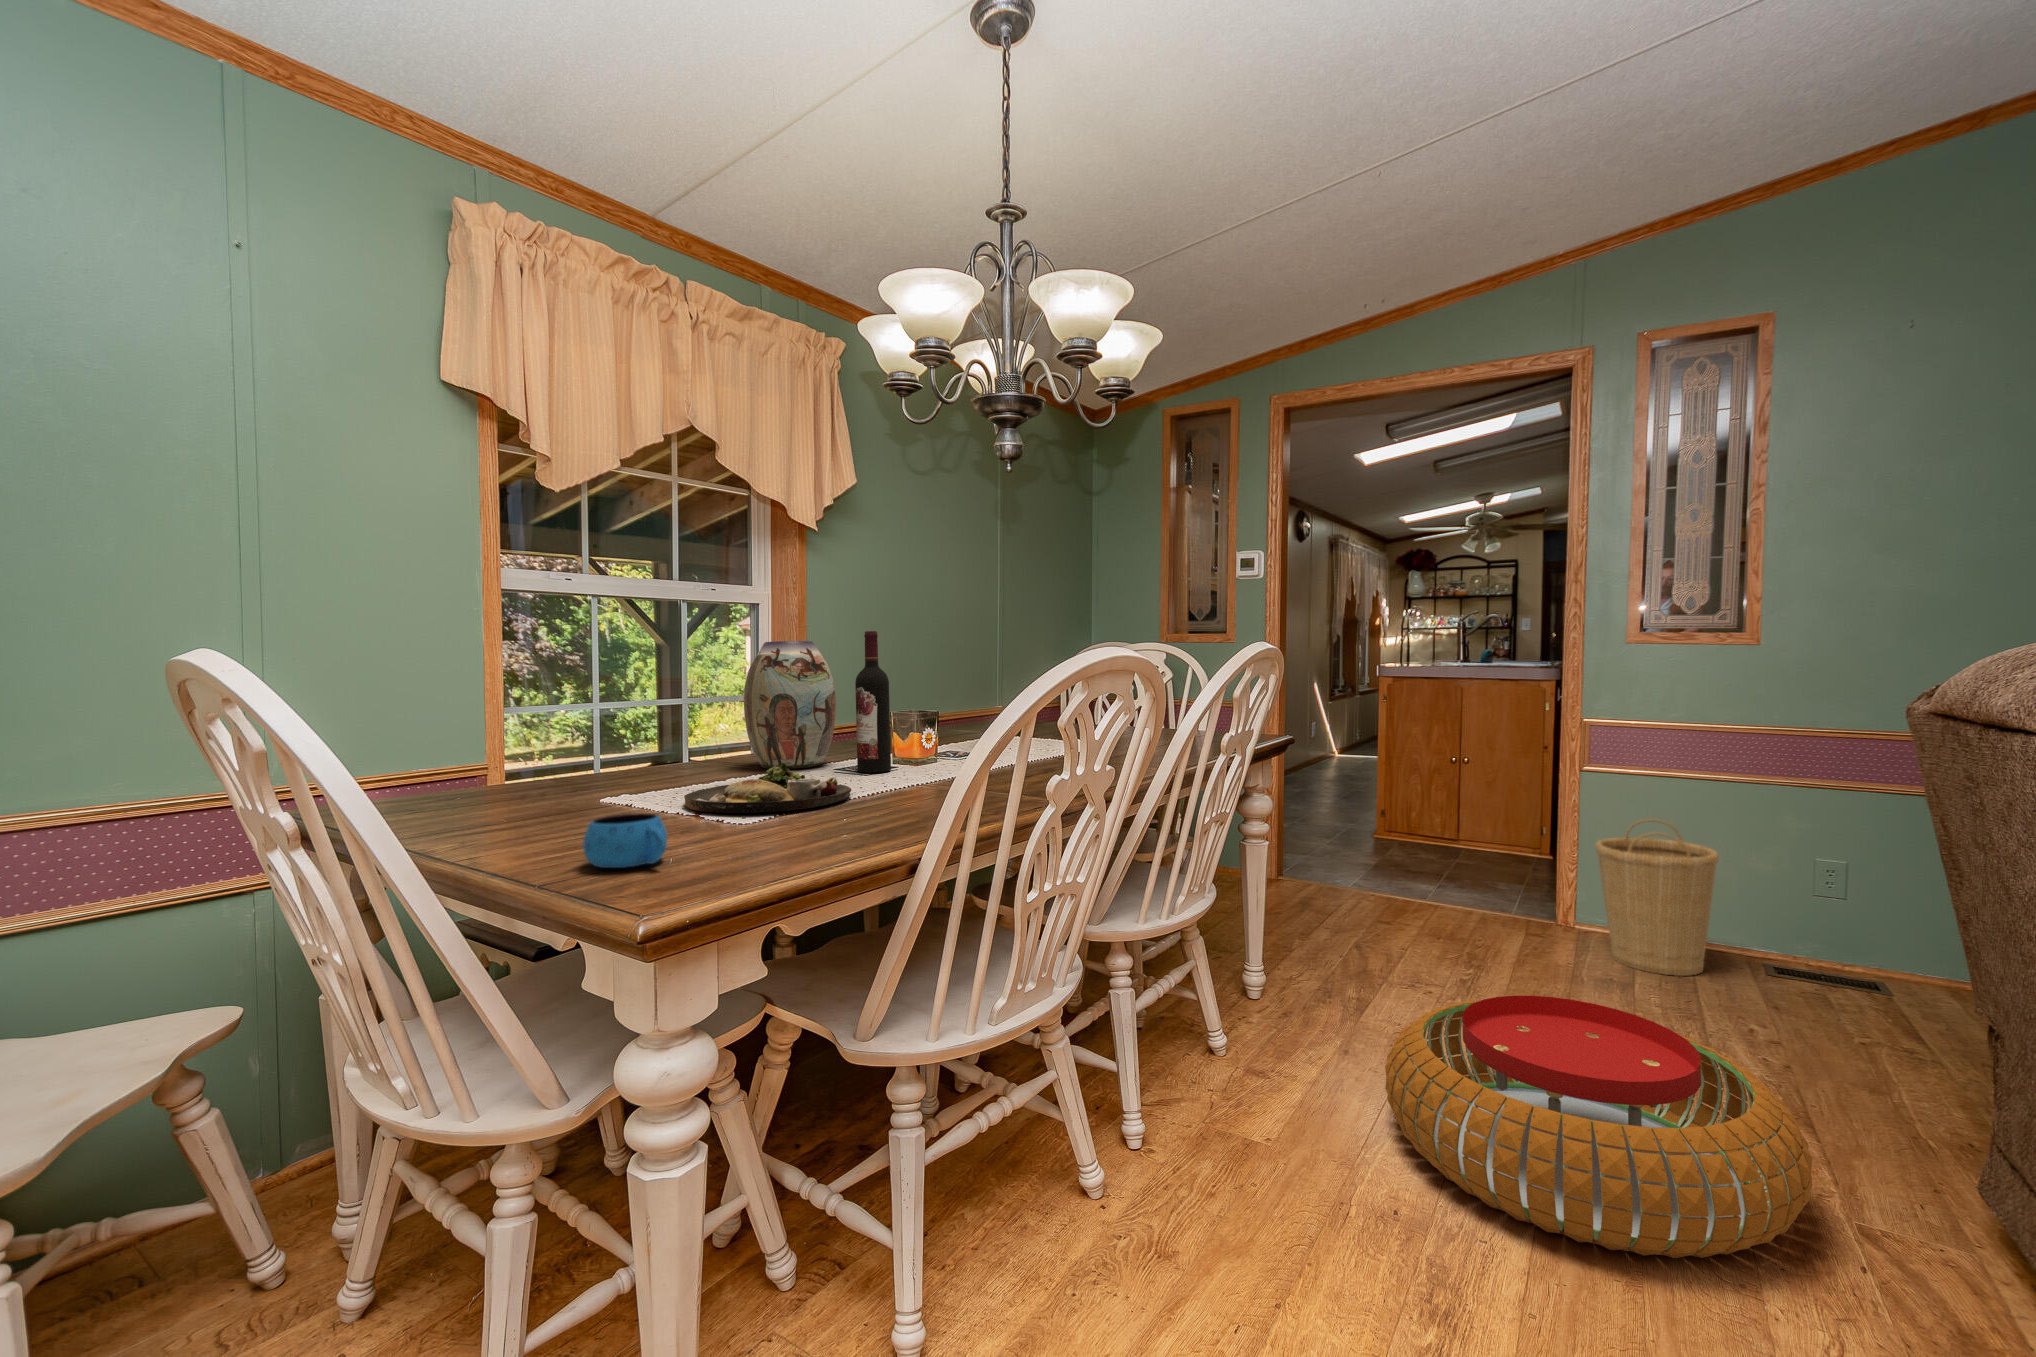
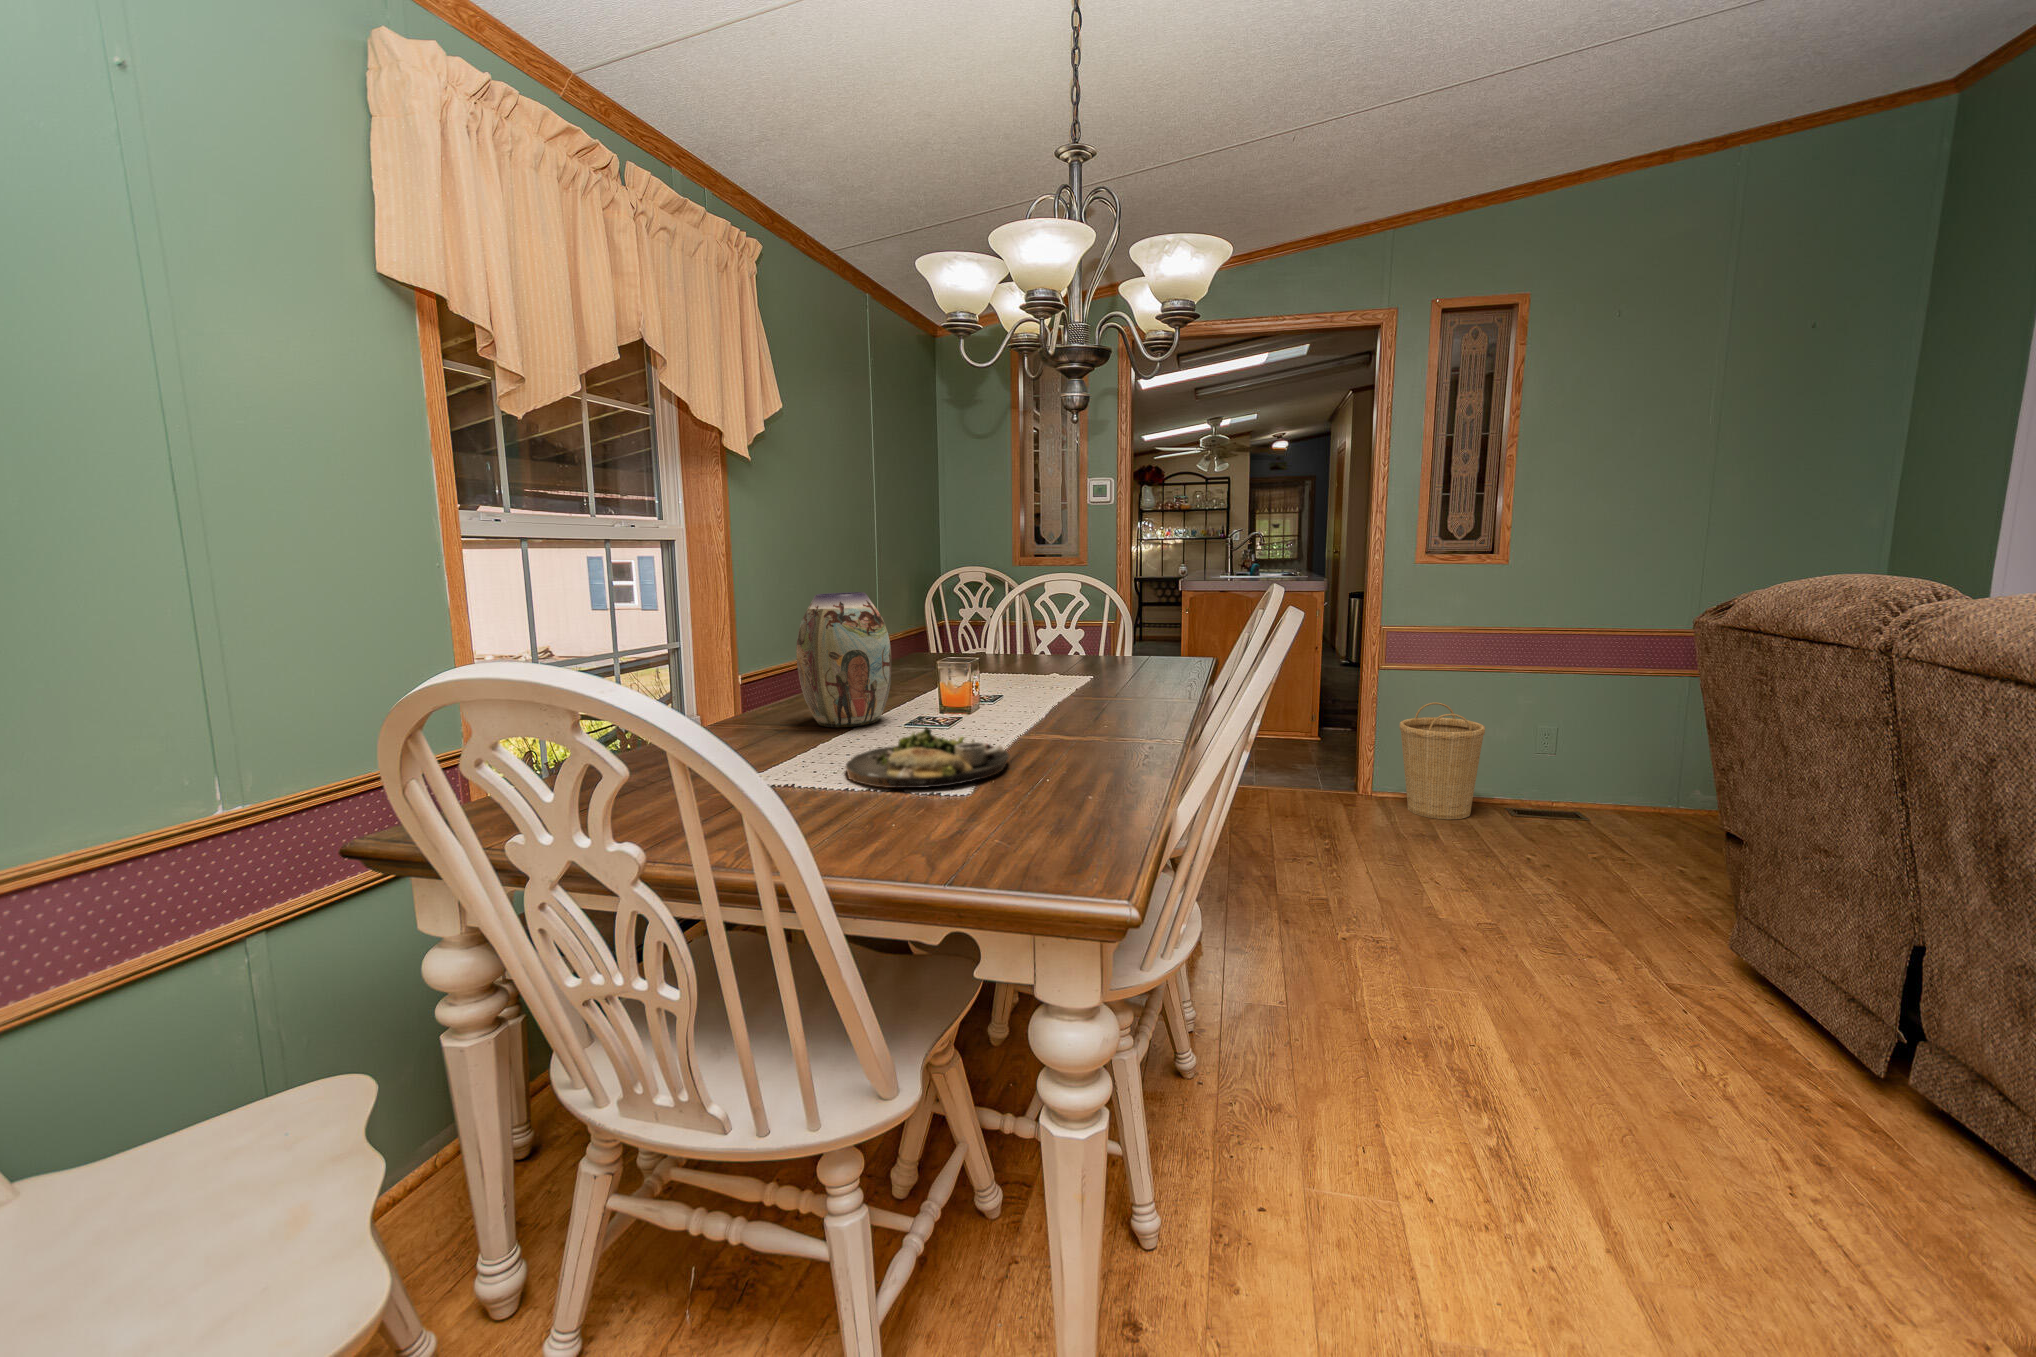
wine bottle: present [855,631,891,773] -> none [928,583,965,725]
mug: present [583,813,667,868] -> none [927,807,1025,869]
pouf: present [1385,996,1812,1258] -> none [1345,854,1652,1030]

